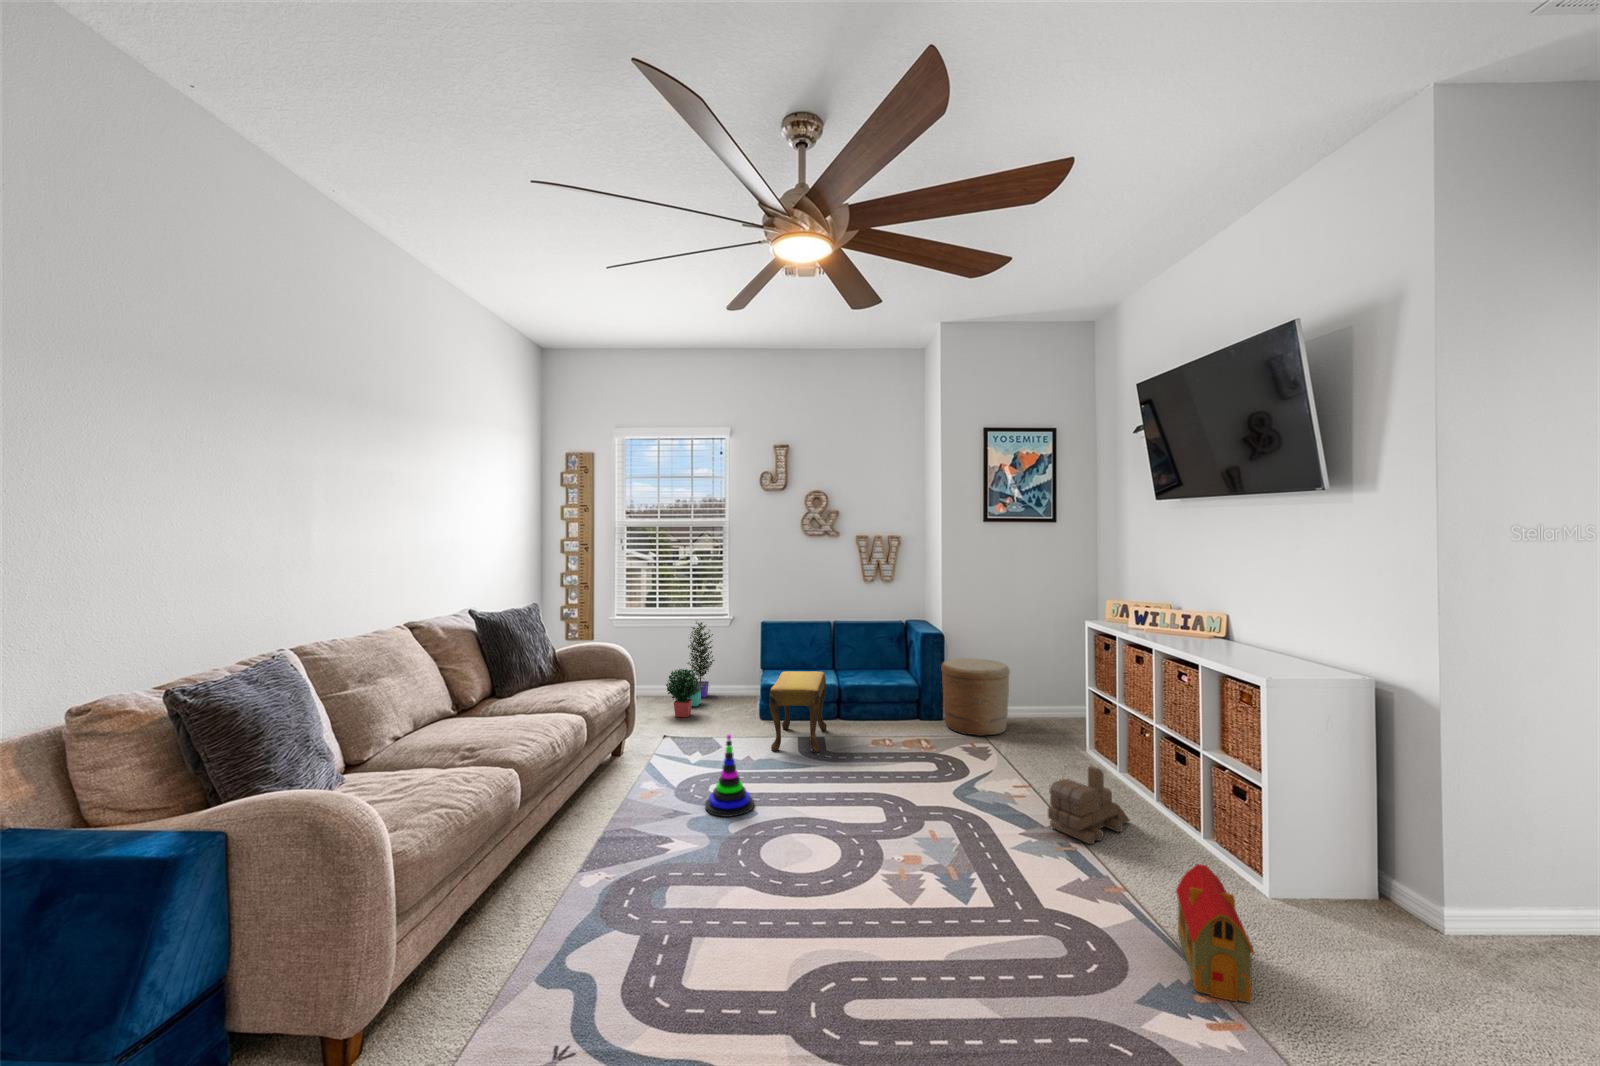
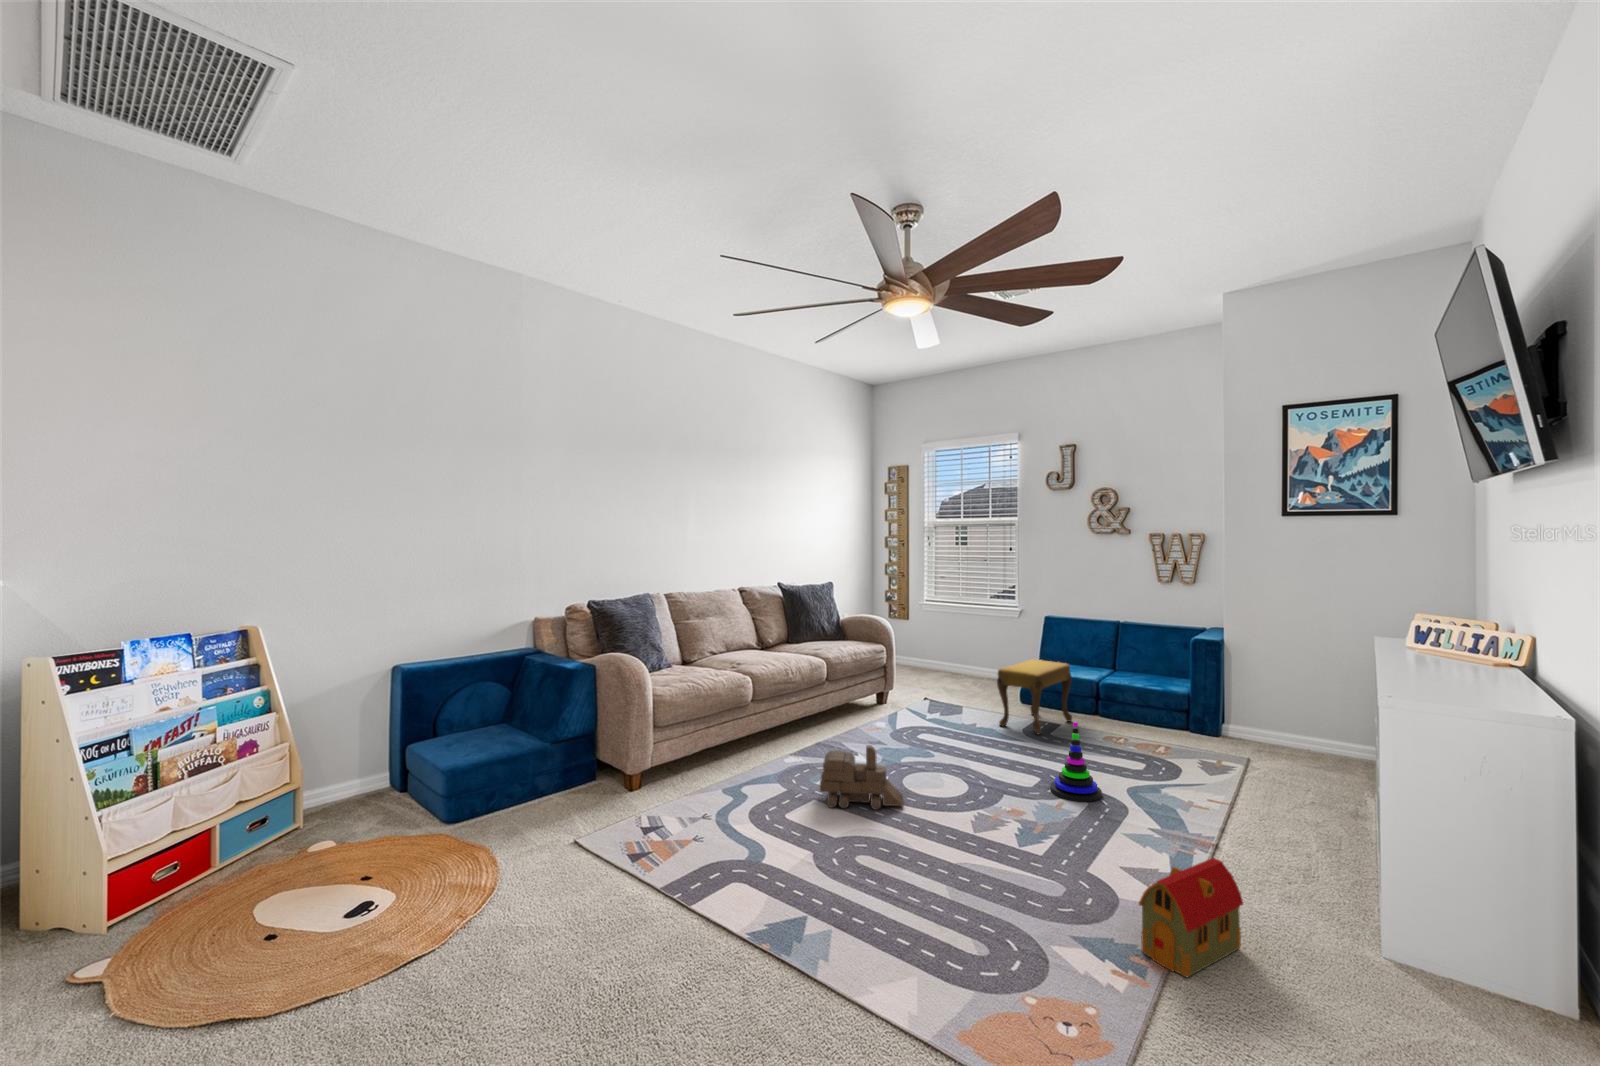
potted plant: present [666,621,715,717] -> none [941,610,1005,692]
woven basket: present [941,658,1010,736] -> none [1206,671,1295,760]
stacking toy: present [705,735,754,817] -> present [1050,722,1102,801]
toy train: present [1048,766,1130,844] -> present [820,745,904,810]

